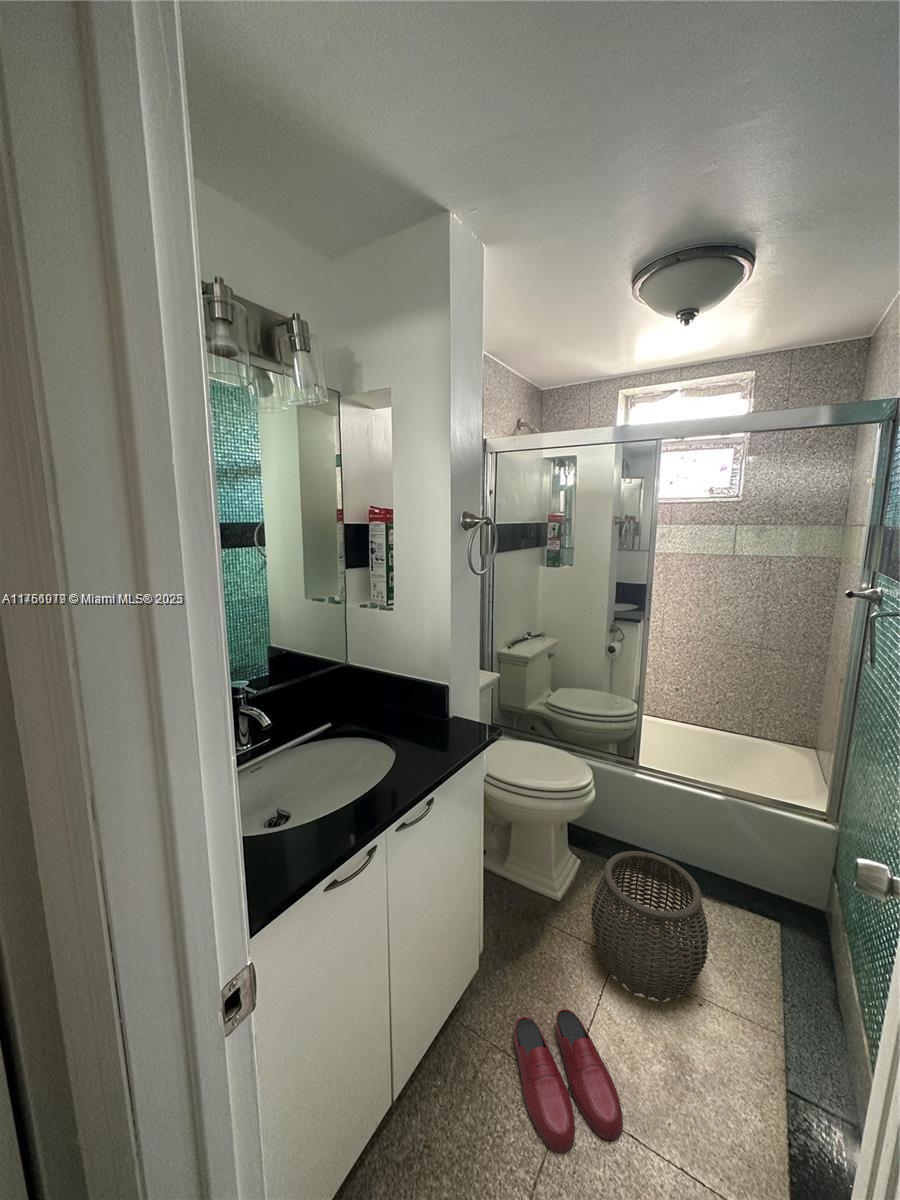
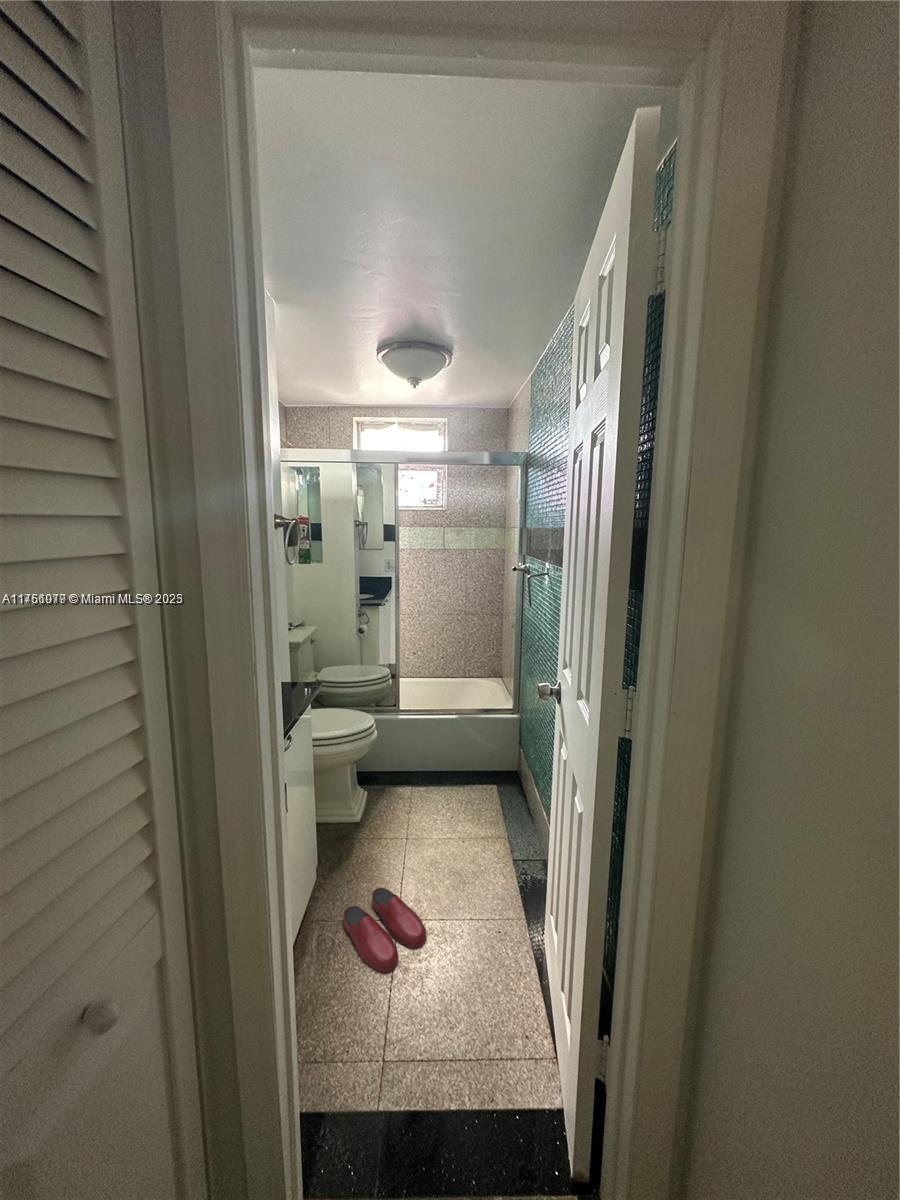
woven basket: present [591,851,709,1002] -> none [384,763,460,860]

